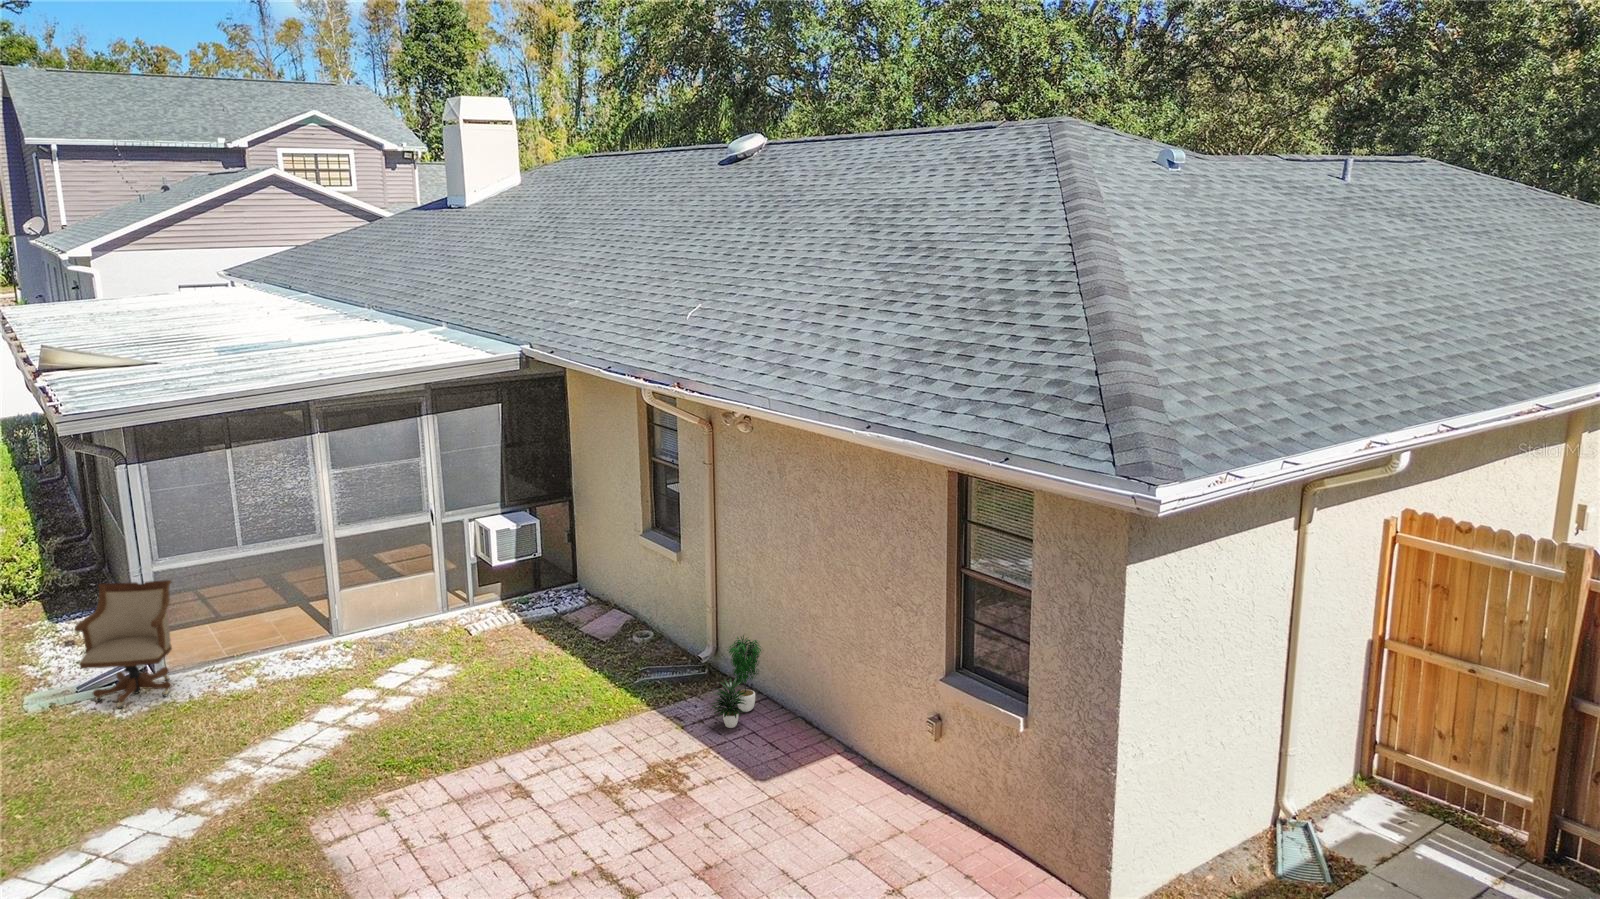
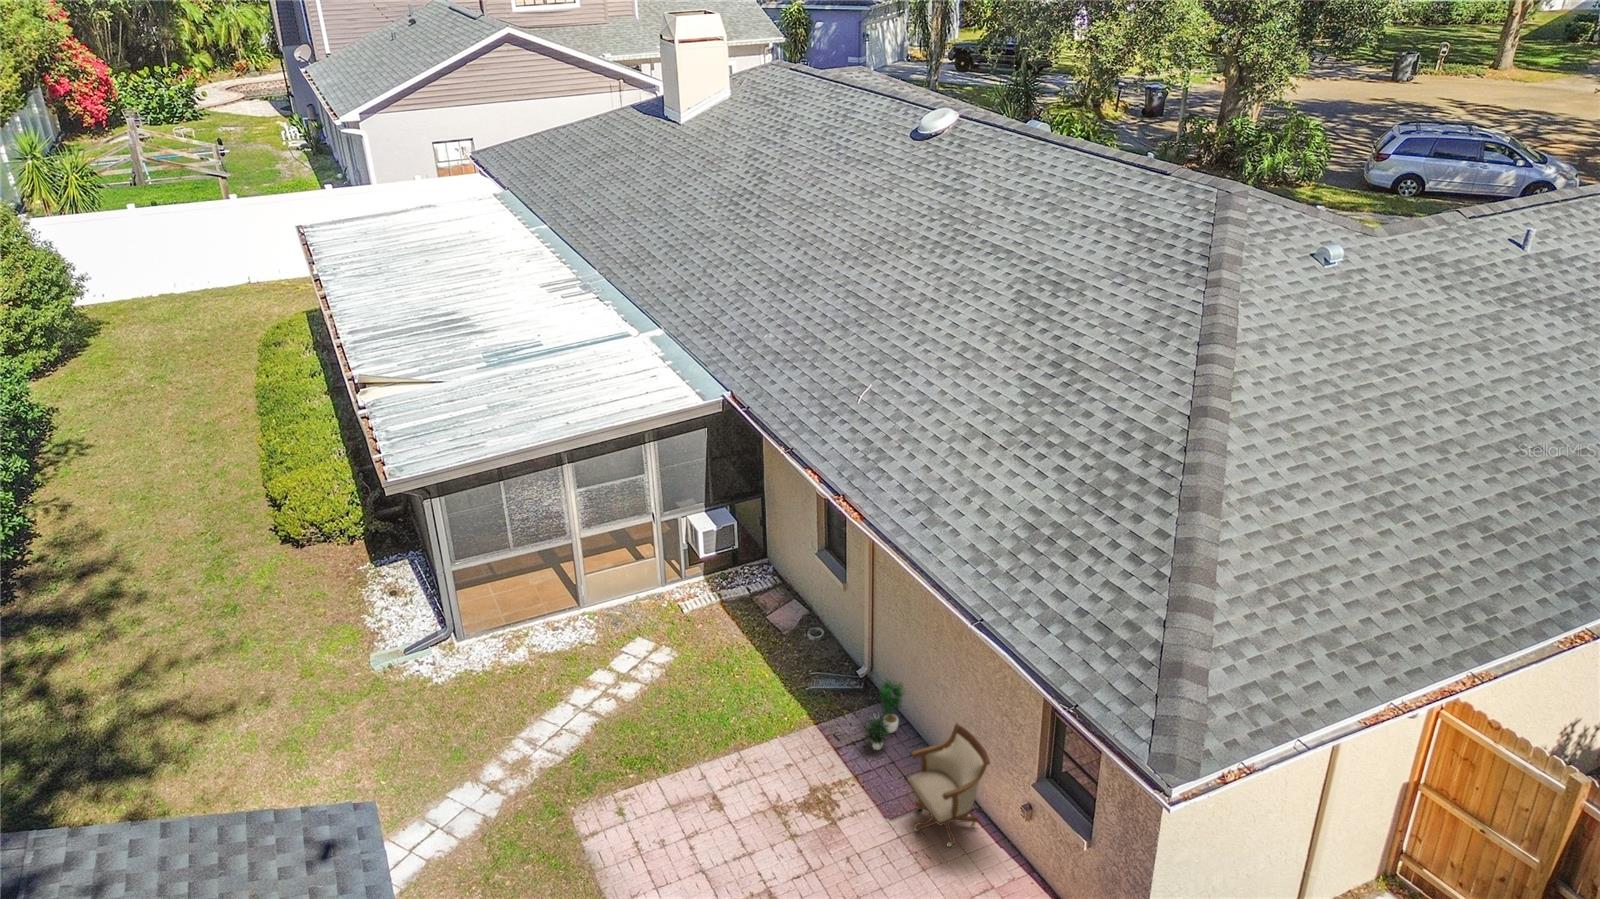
chair: present [75,580,172,709] -> present [908,723,990,847]

